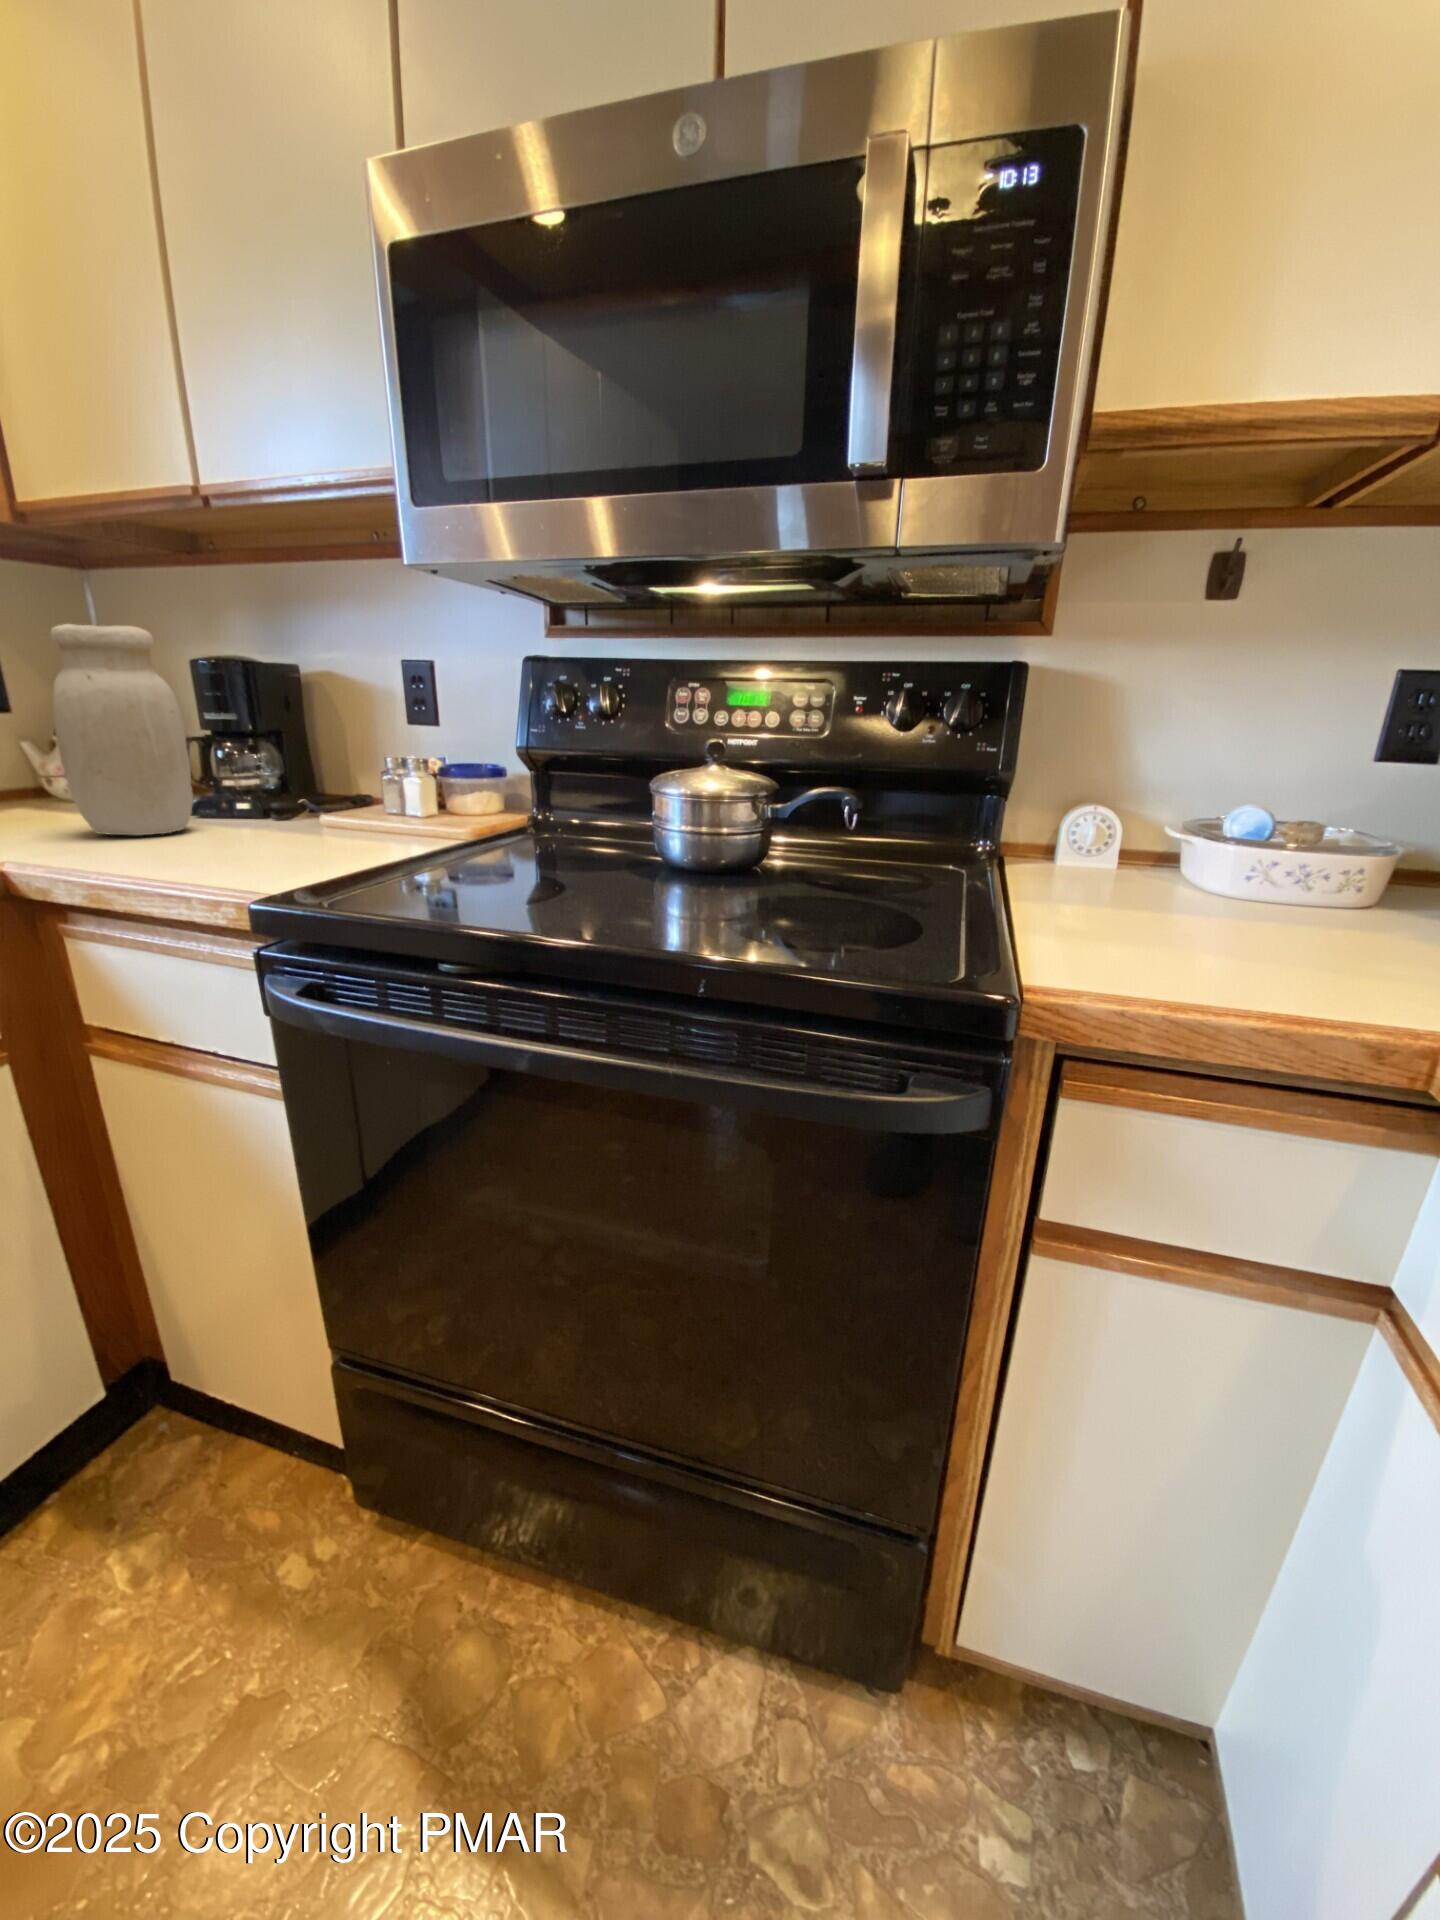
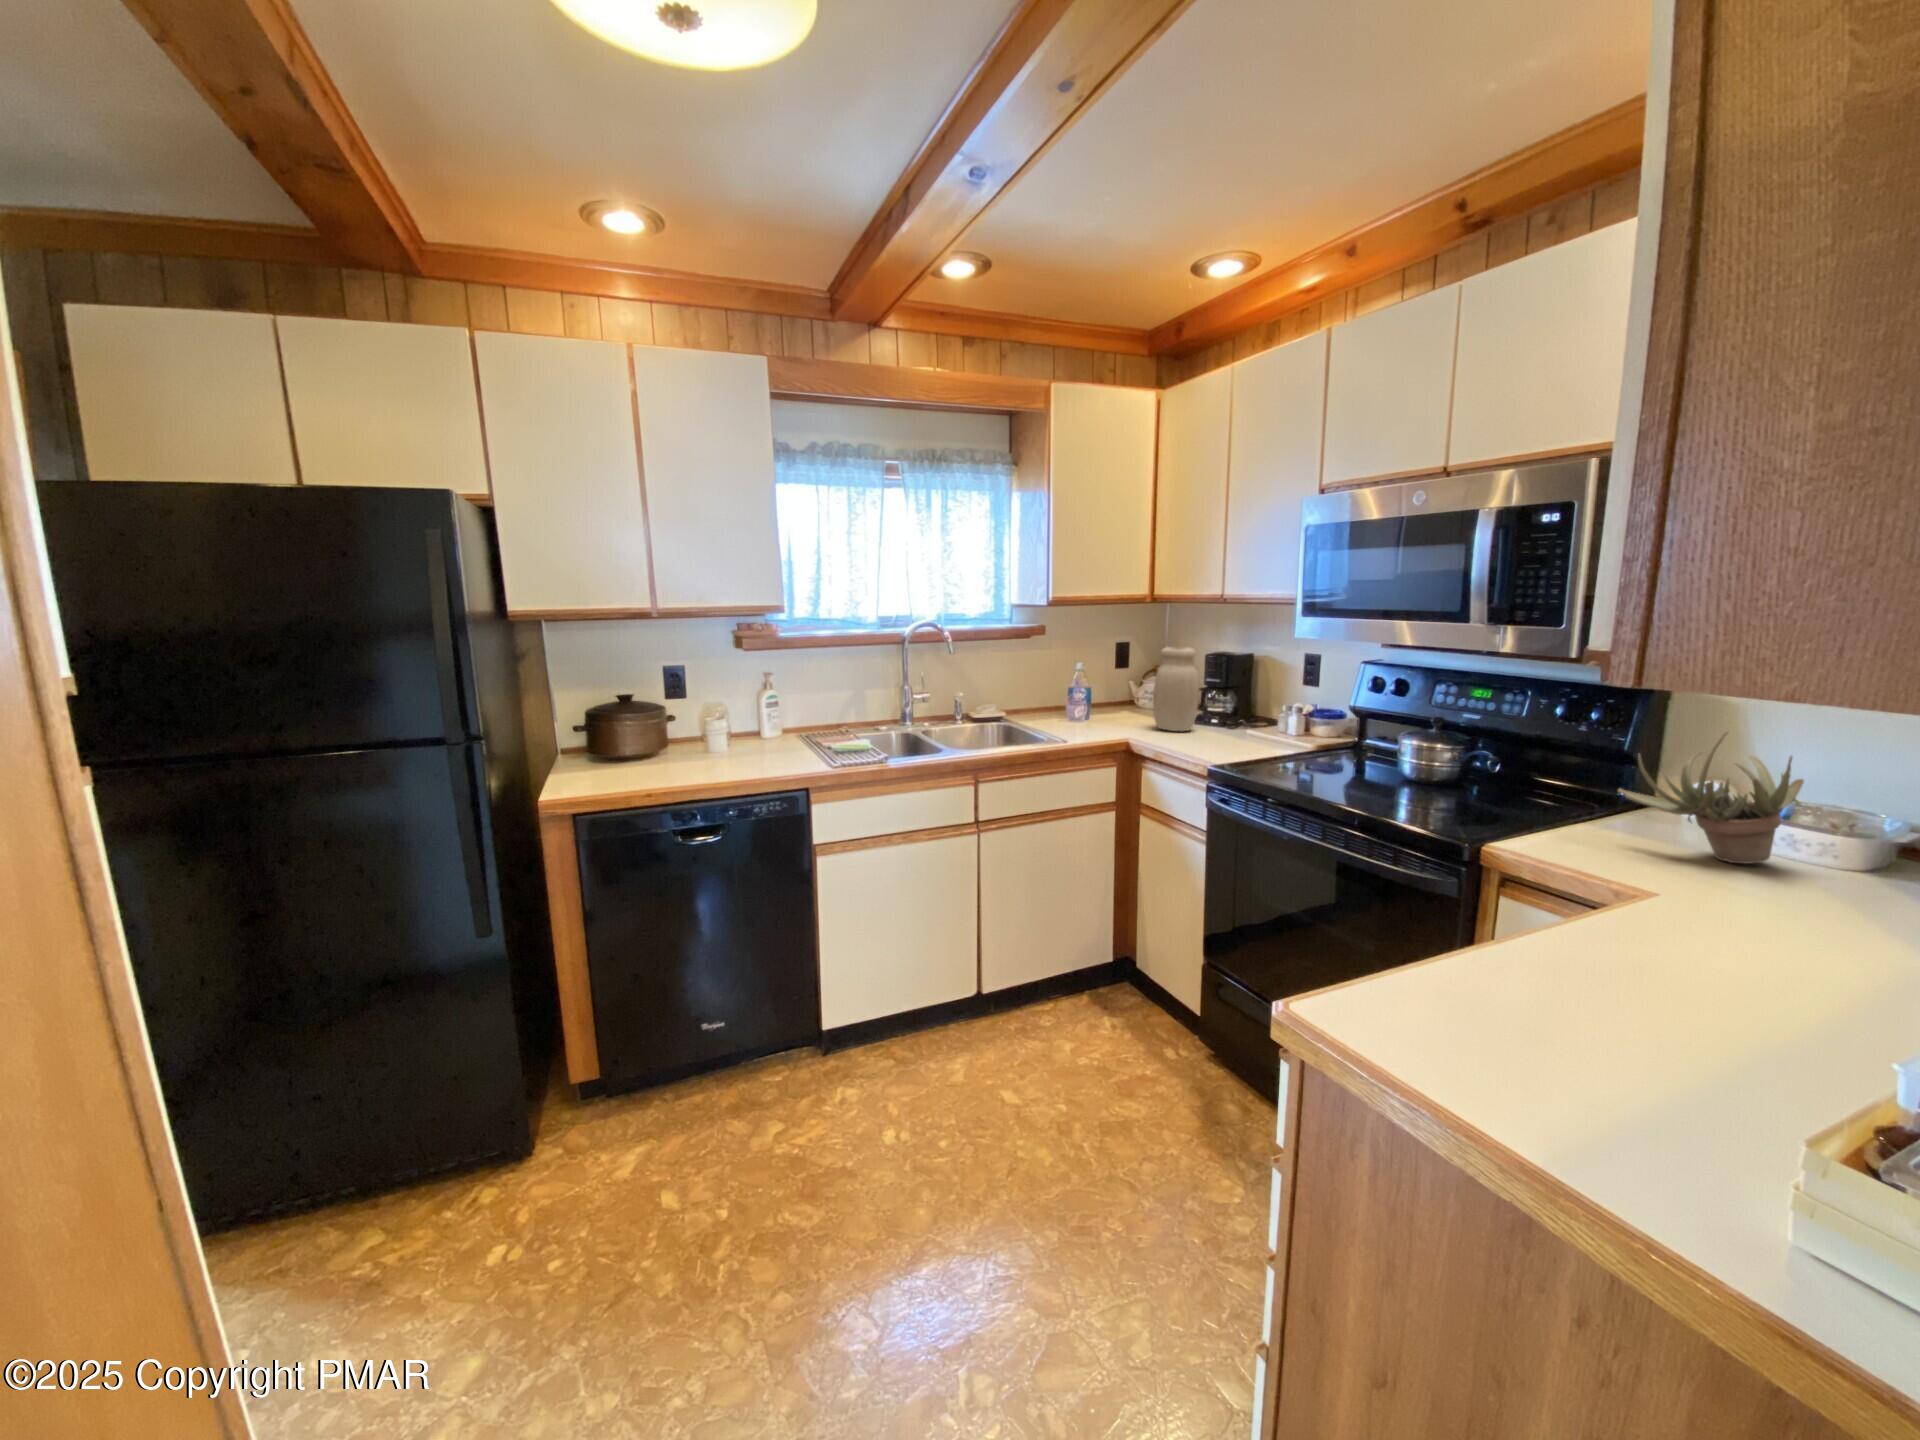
succulent plant: none [1119,682,1393,925] -> present [1618,732,1804,864]

